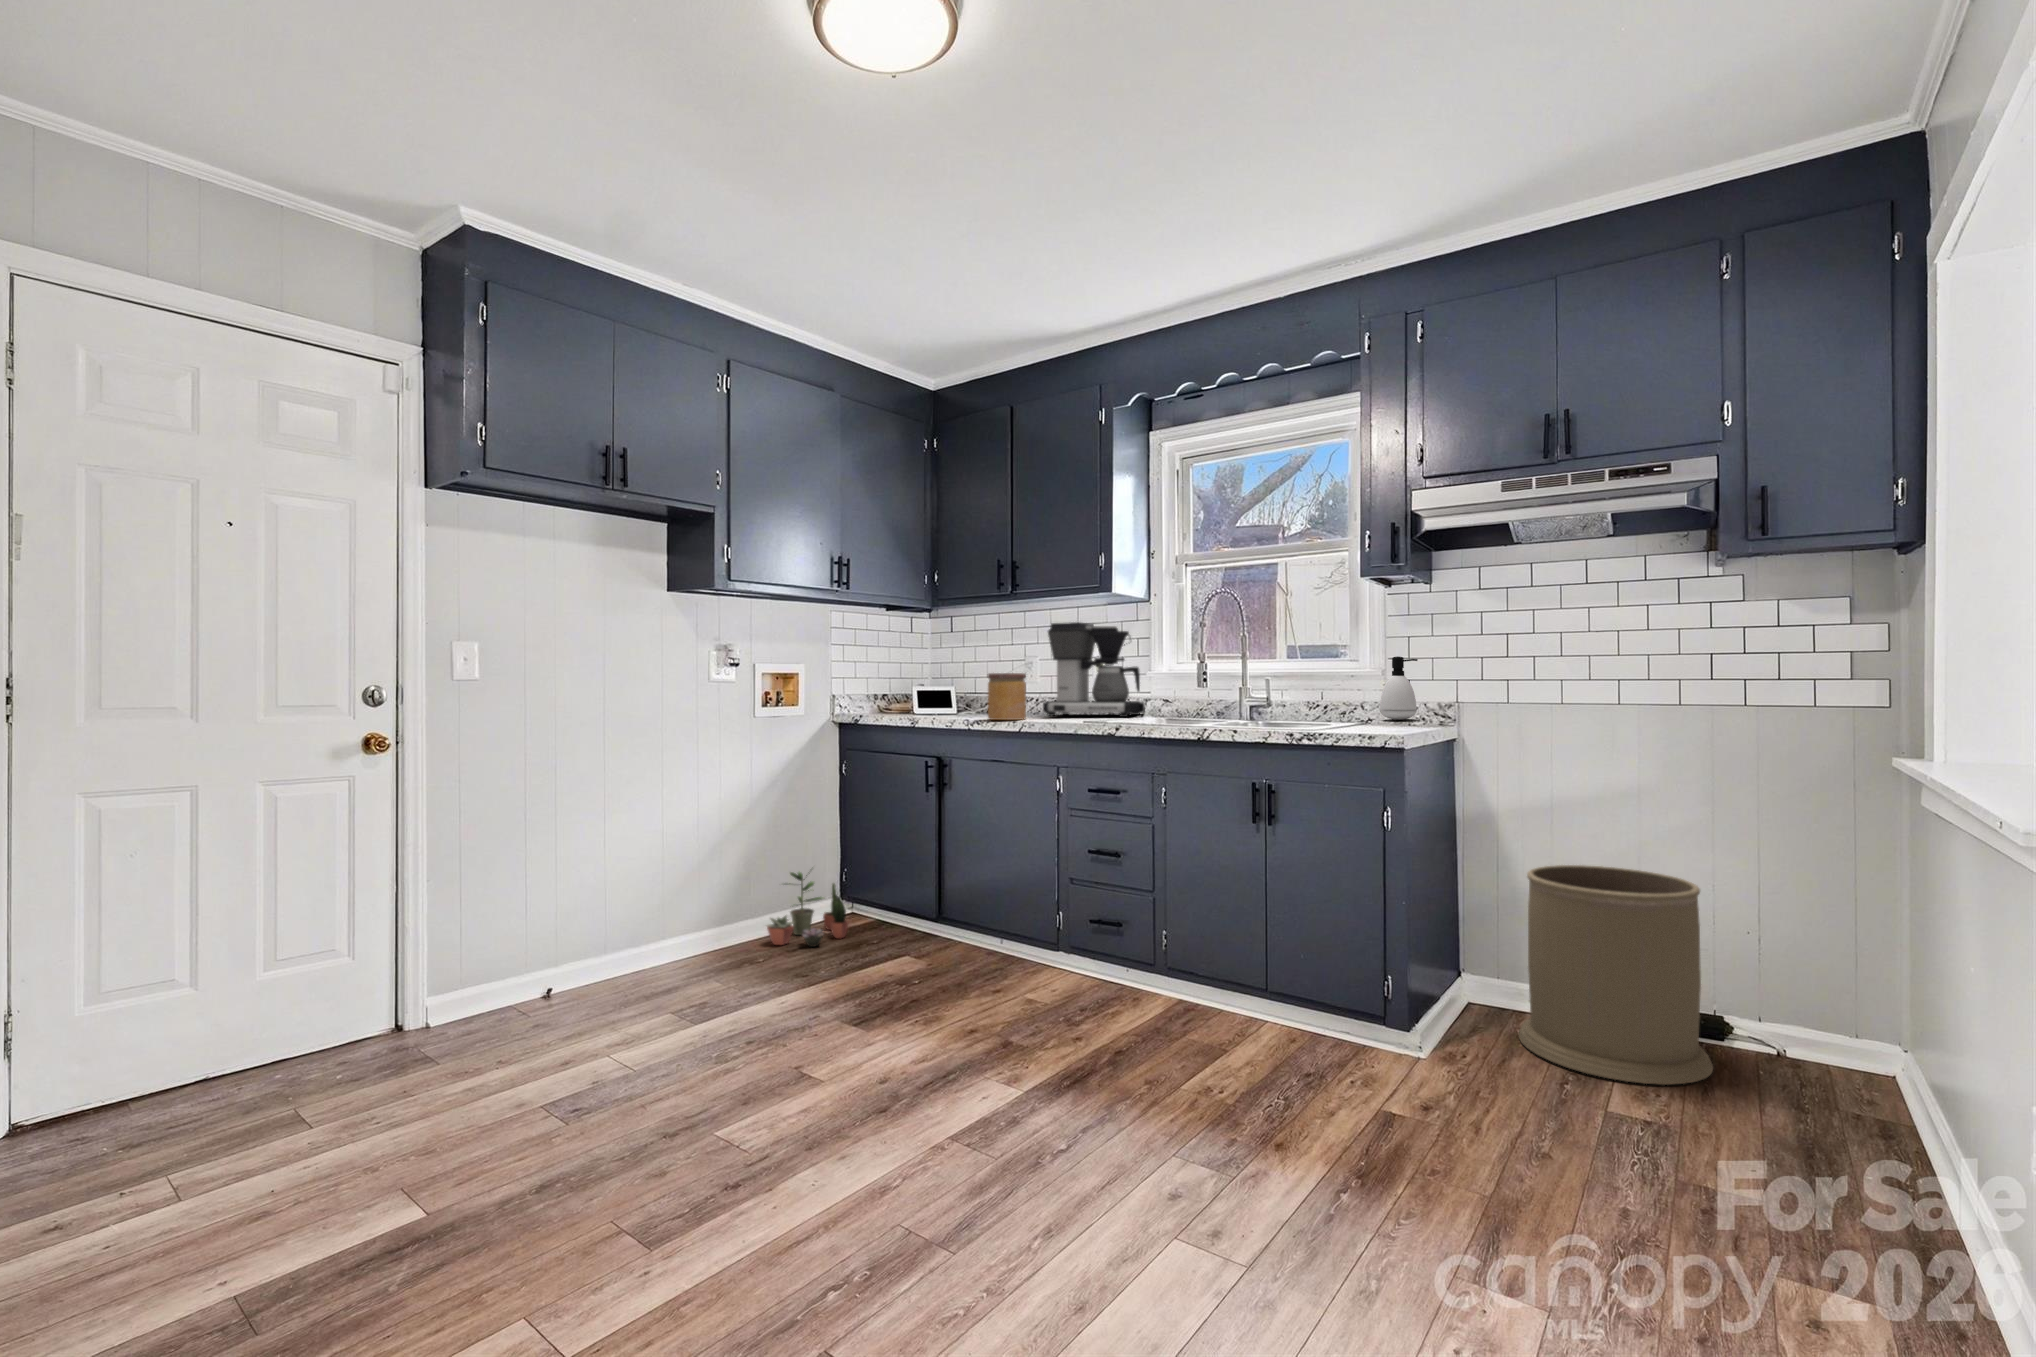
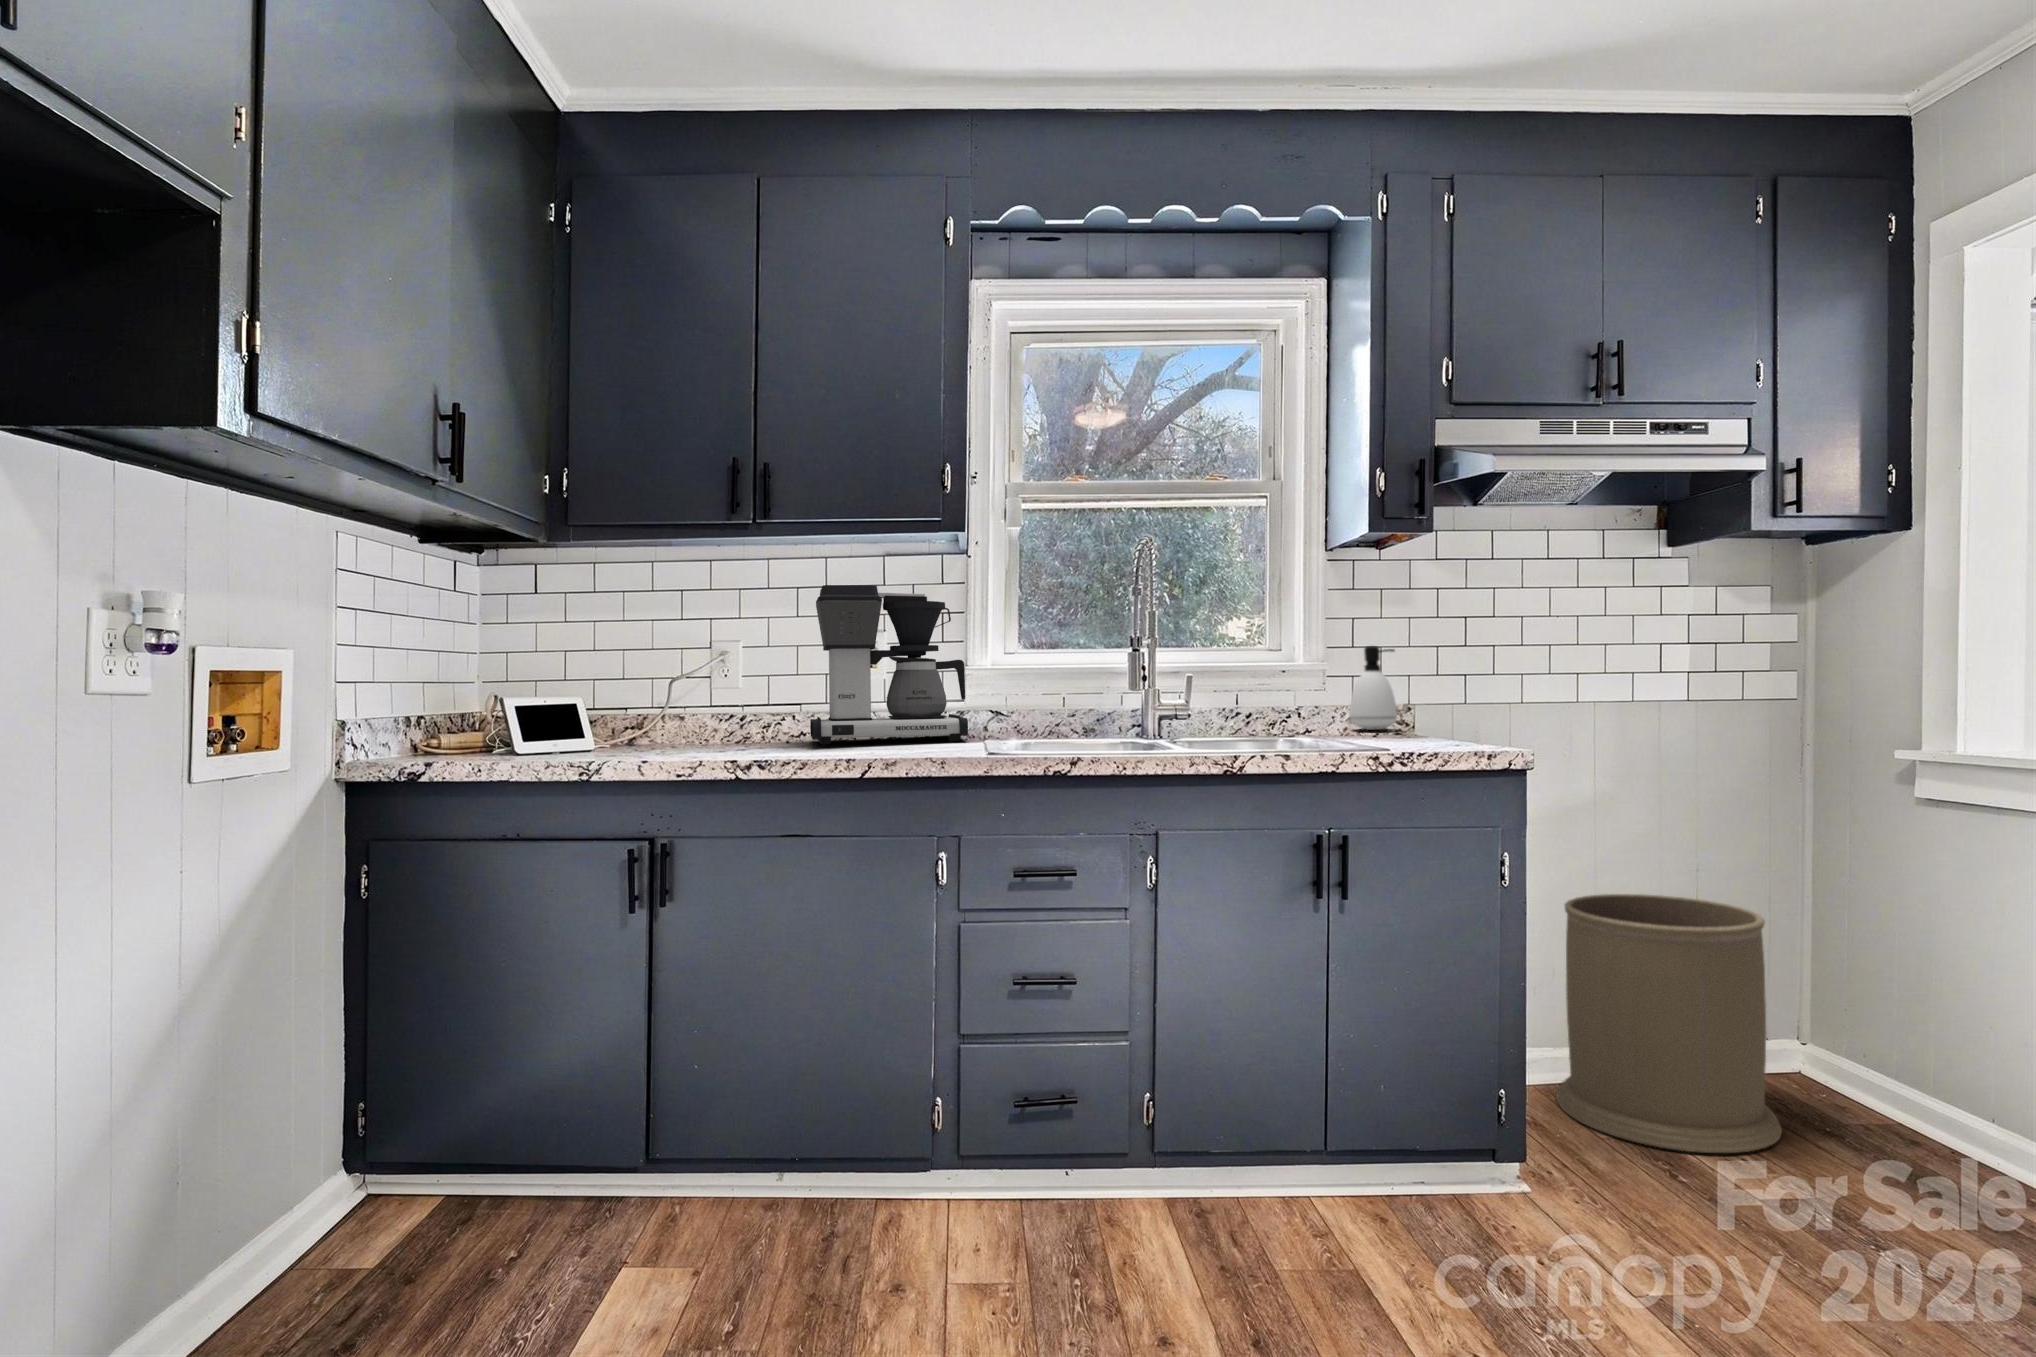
jar: present [988,673,1026,720] -> none [715,671,786,756]
potted plant: present [767,872,848,947] -> none [272,1097,461,1311]

